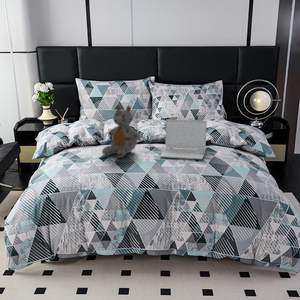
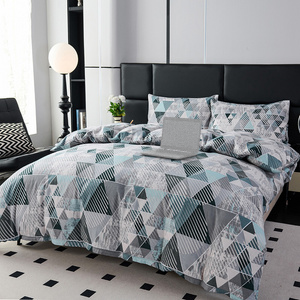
stuffed bear: present [102,105,141,158] -> none [90,97,129,151]

